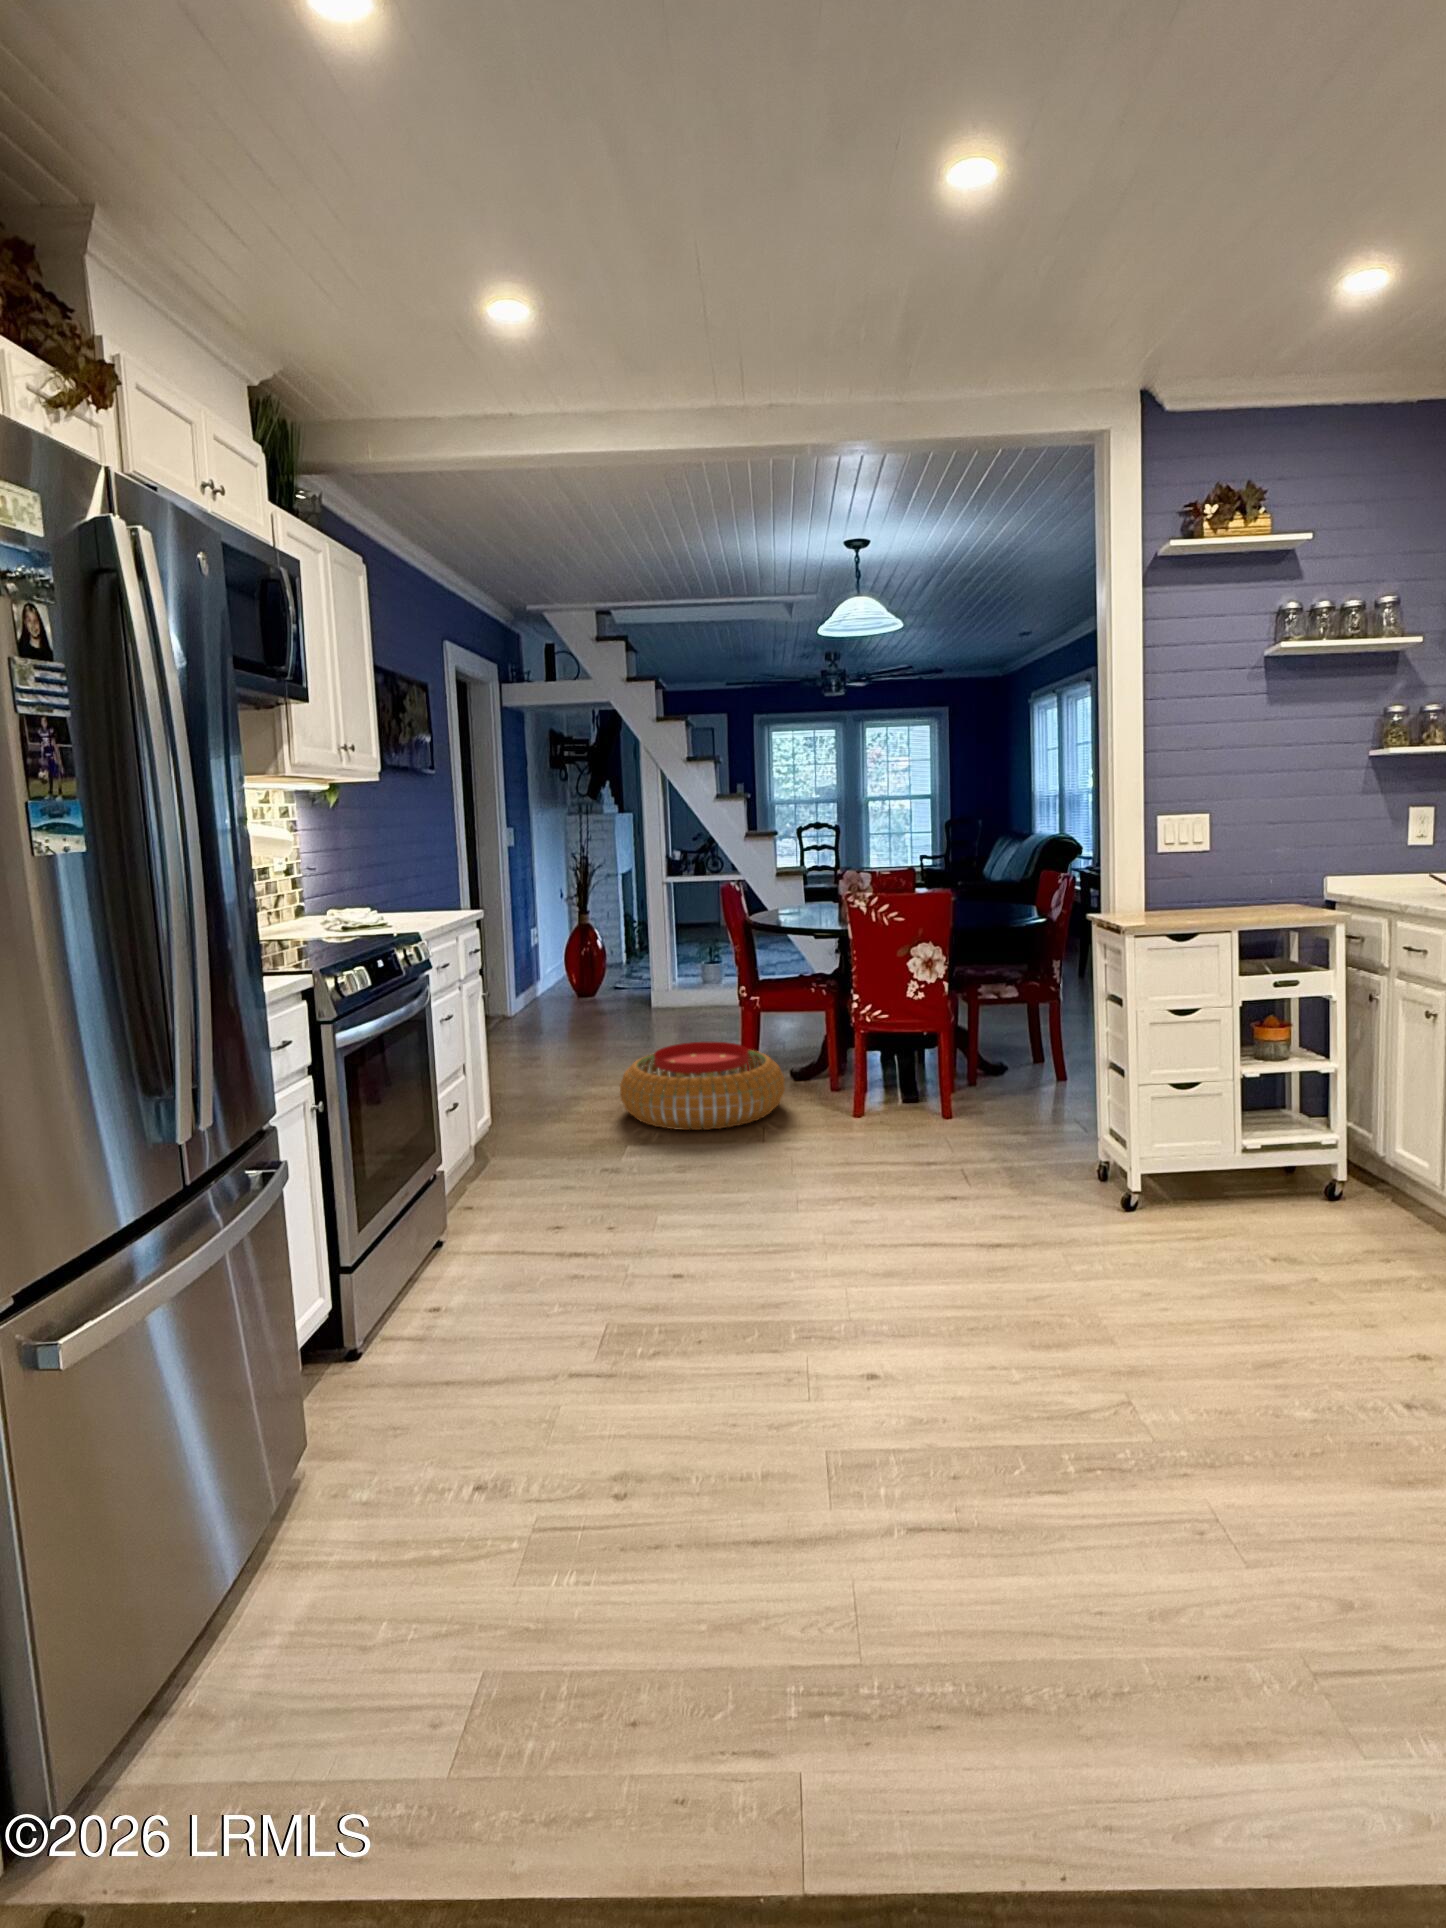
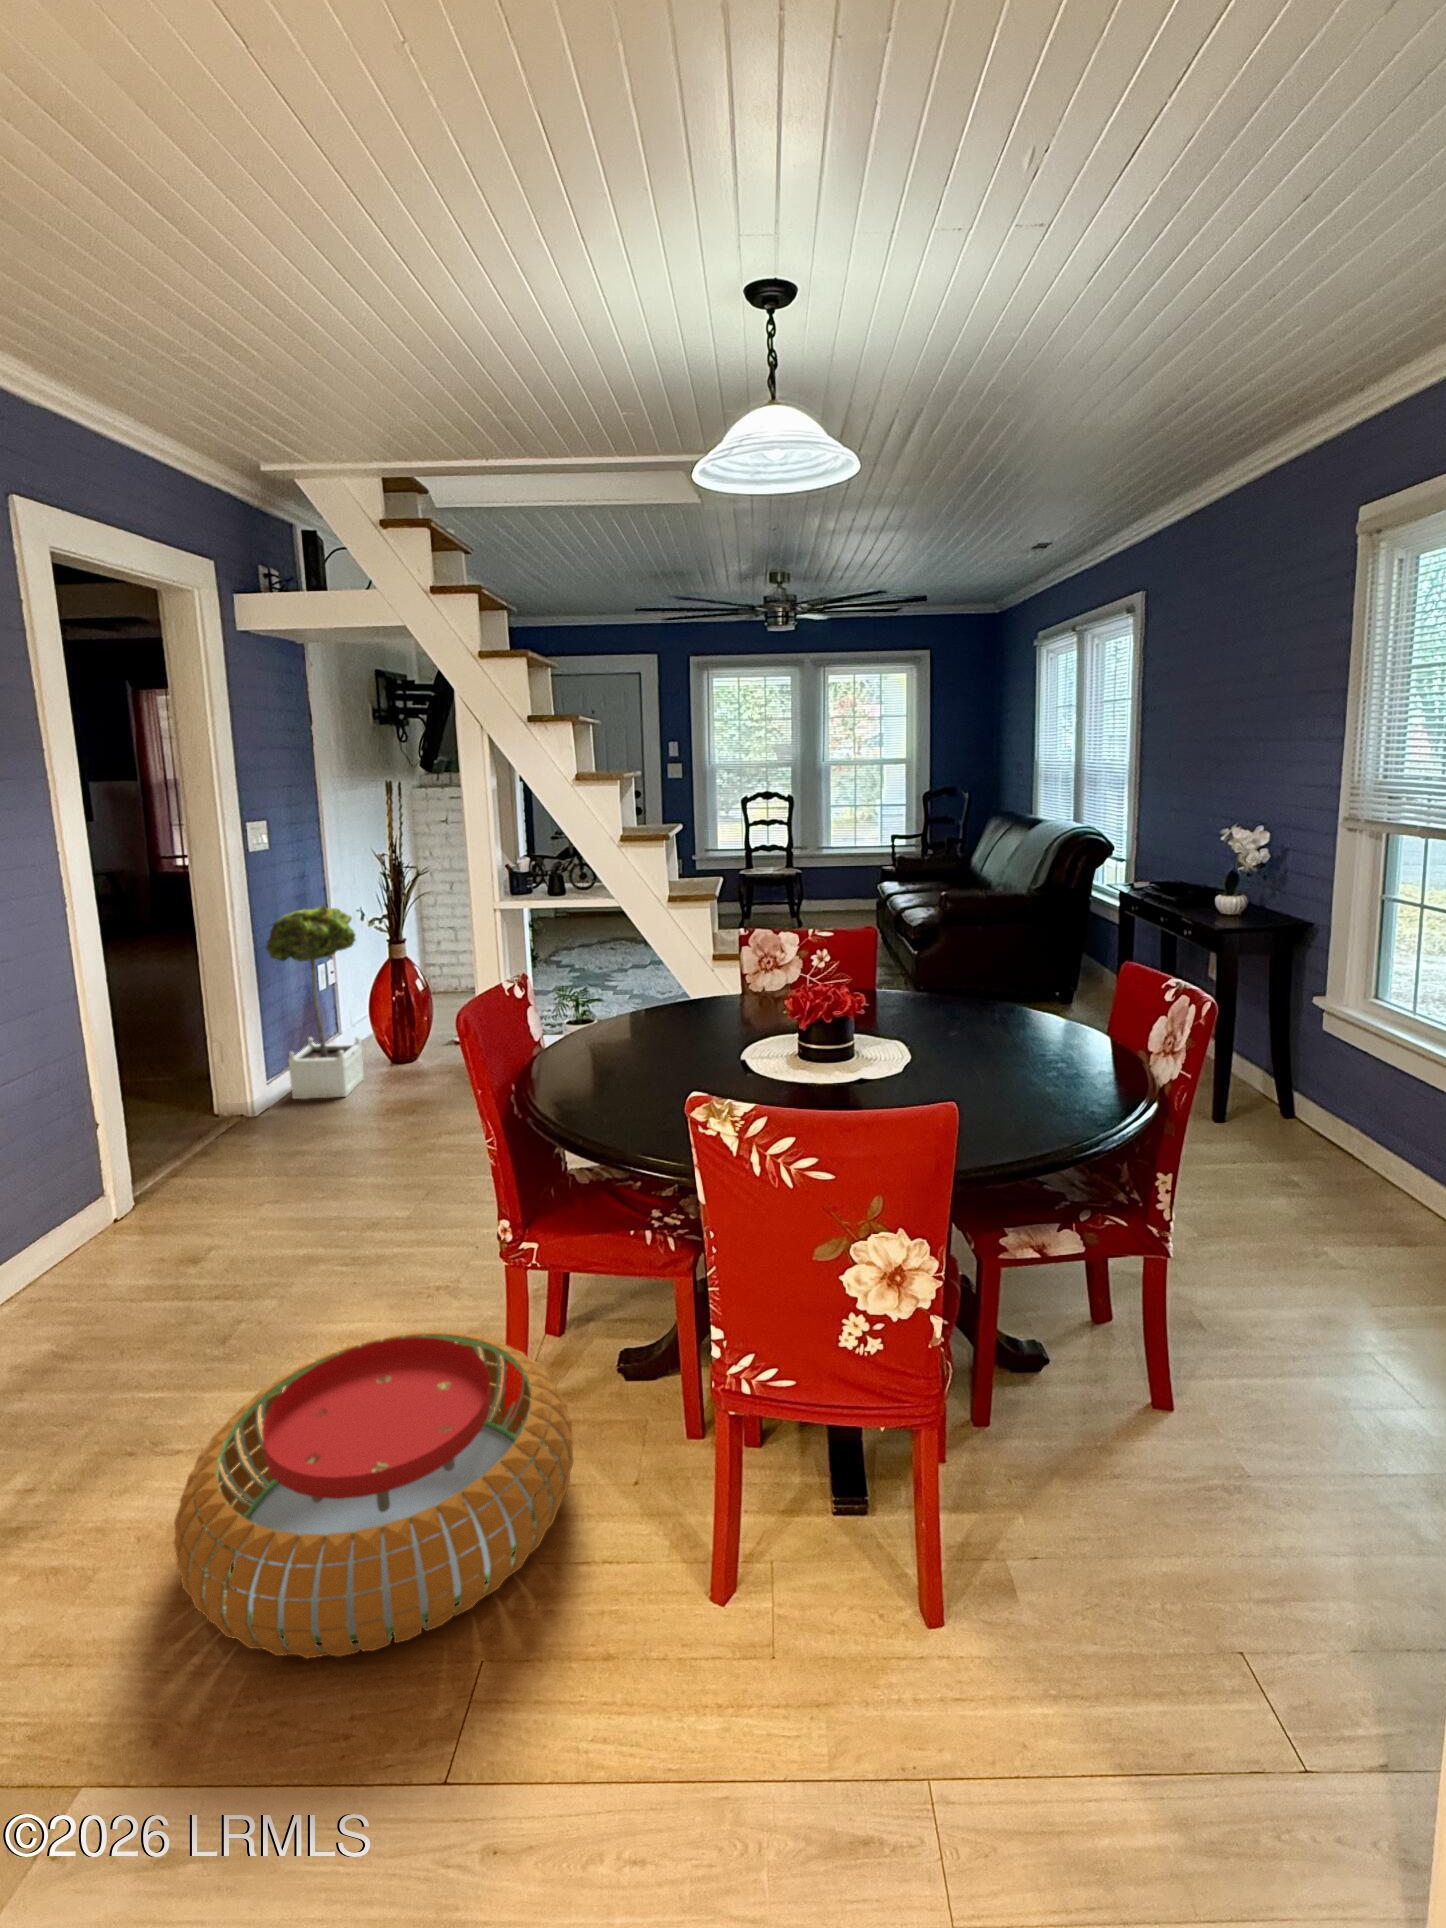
potted tree: none [516,881,569,1012] -> present [266,905,363,1099]

